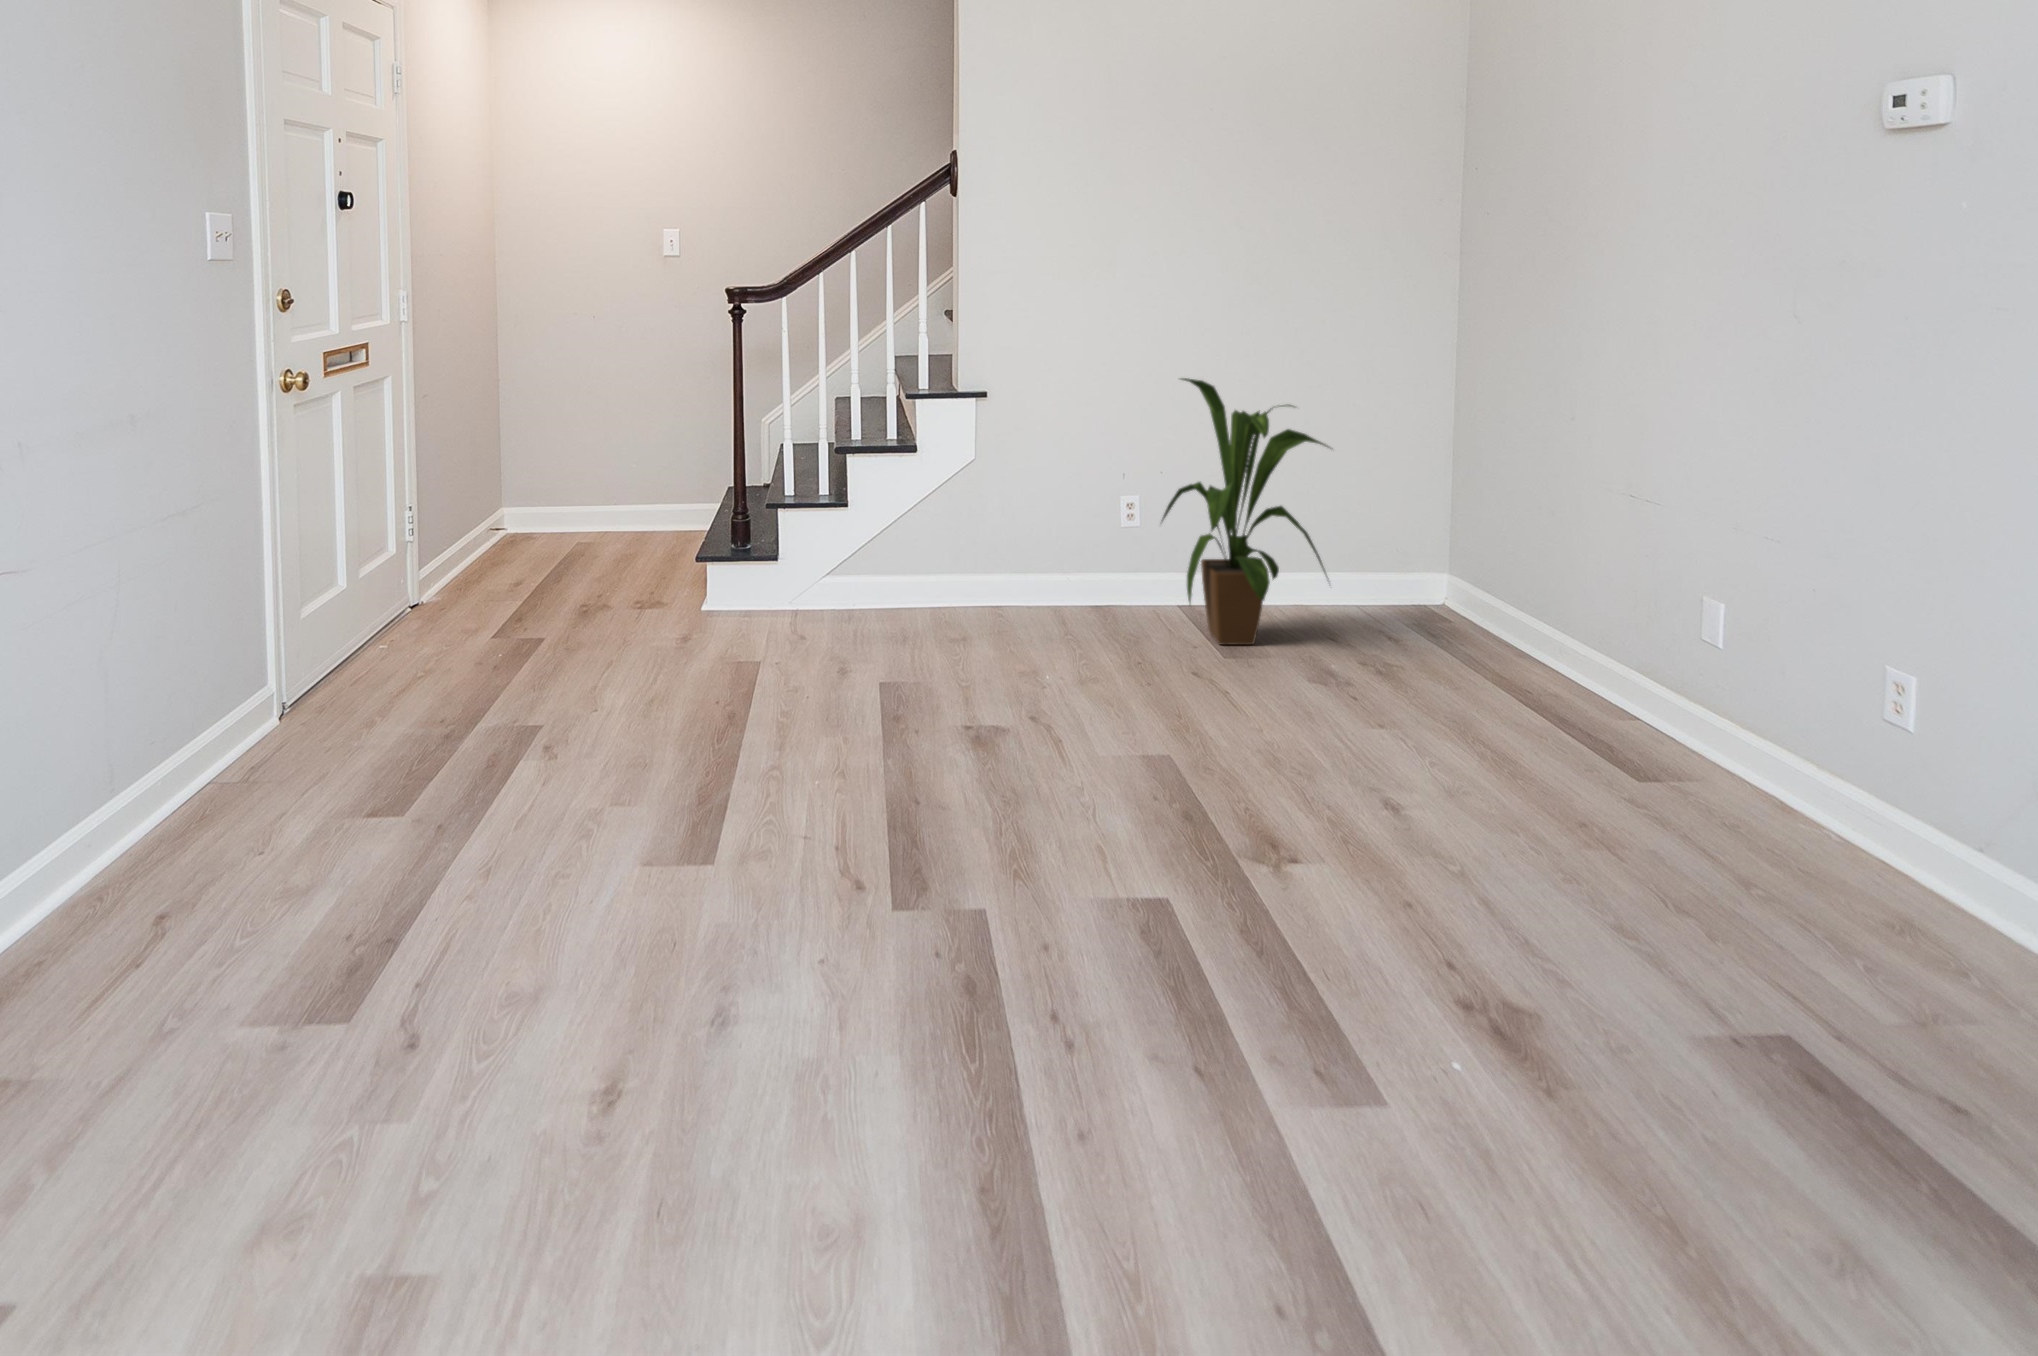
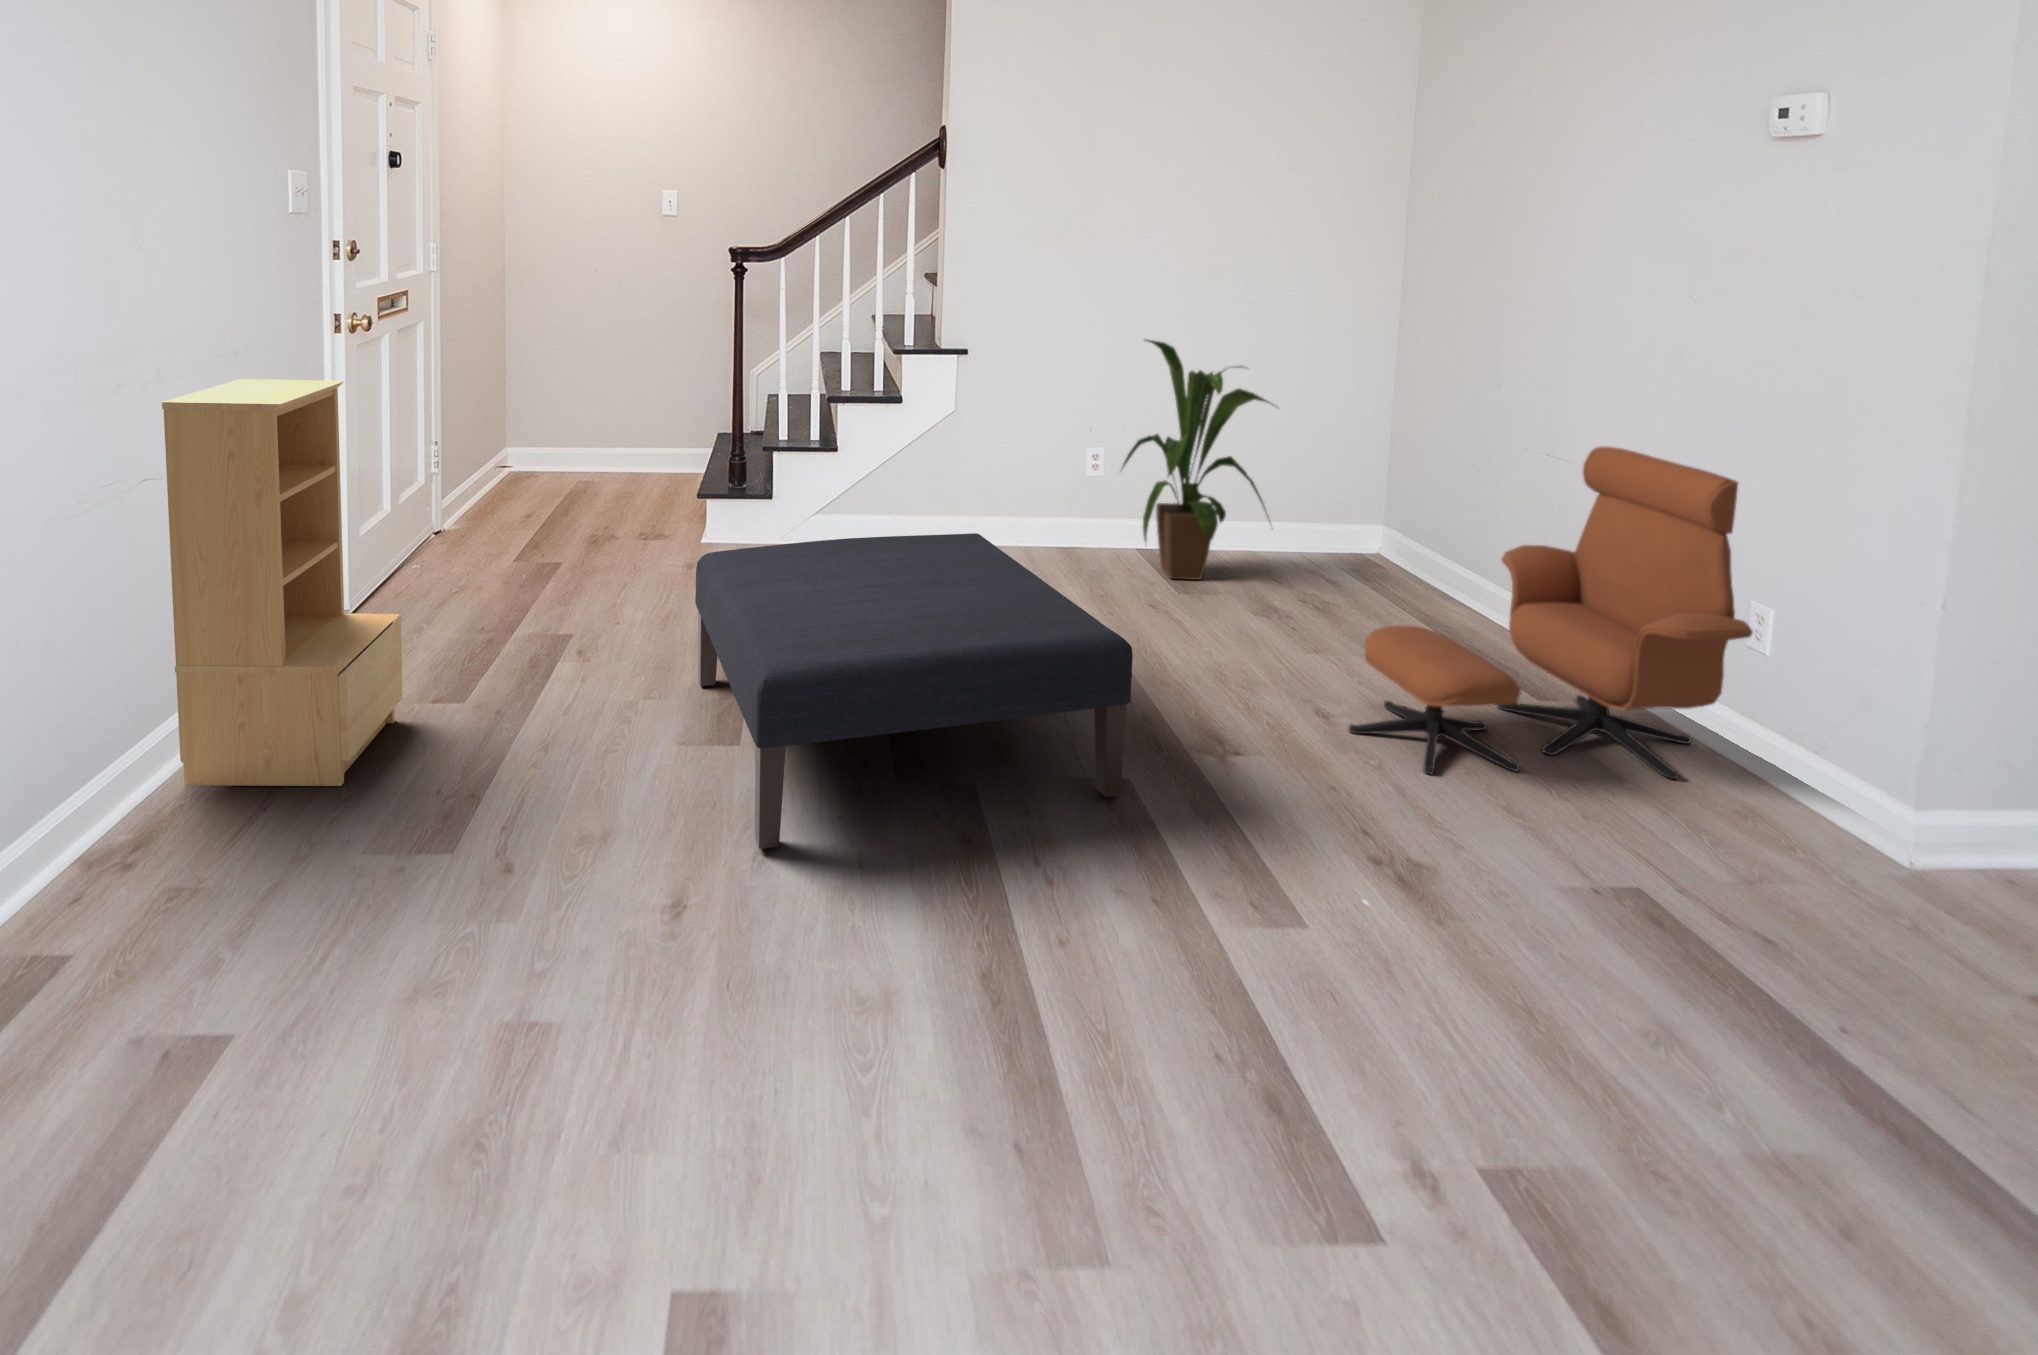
bookshelf: none [21,453,327,936] -> present [162,379,403,786]
lounge chair: none [1425,490,1899,886] -> present [1349,446,1753,779]
ottoman: none [670,605,1165,1008] -> present [695,533,1133,849]

